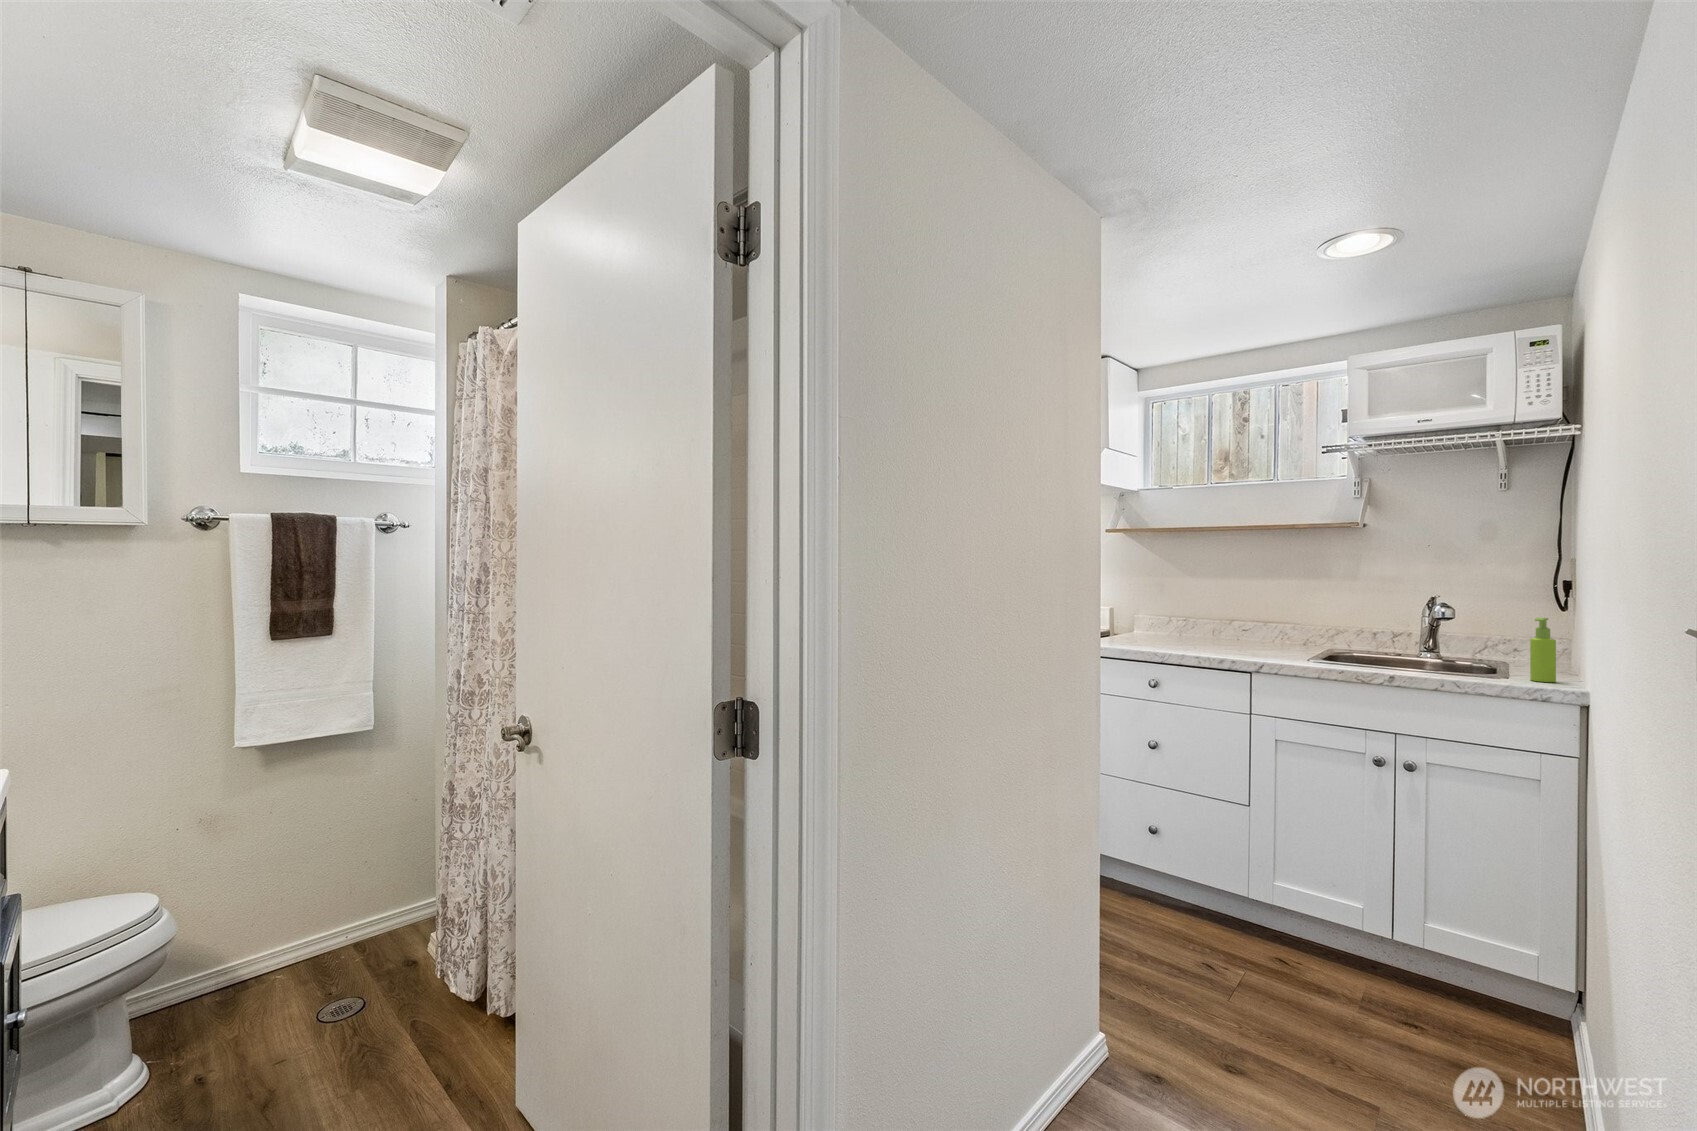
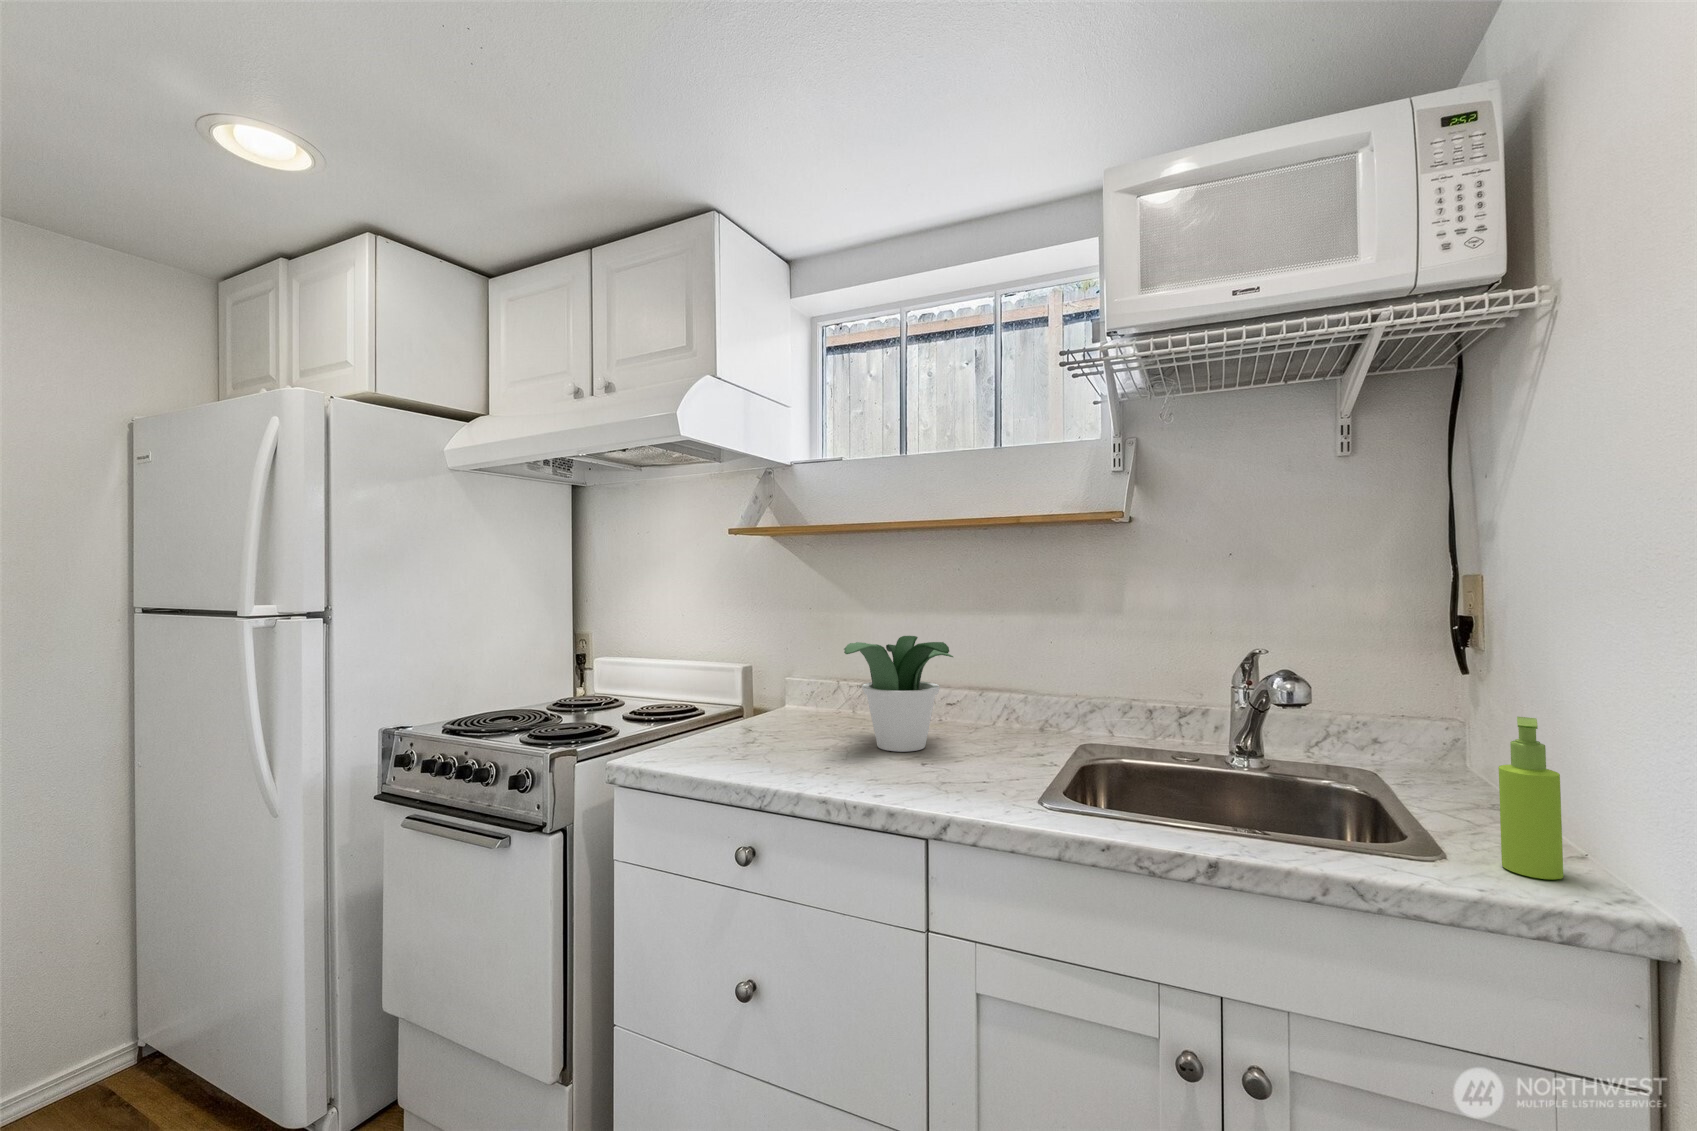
potted plant: none [1190,590,1254,649] -> present [844,636,953,752]

